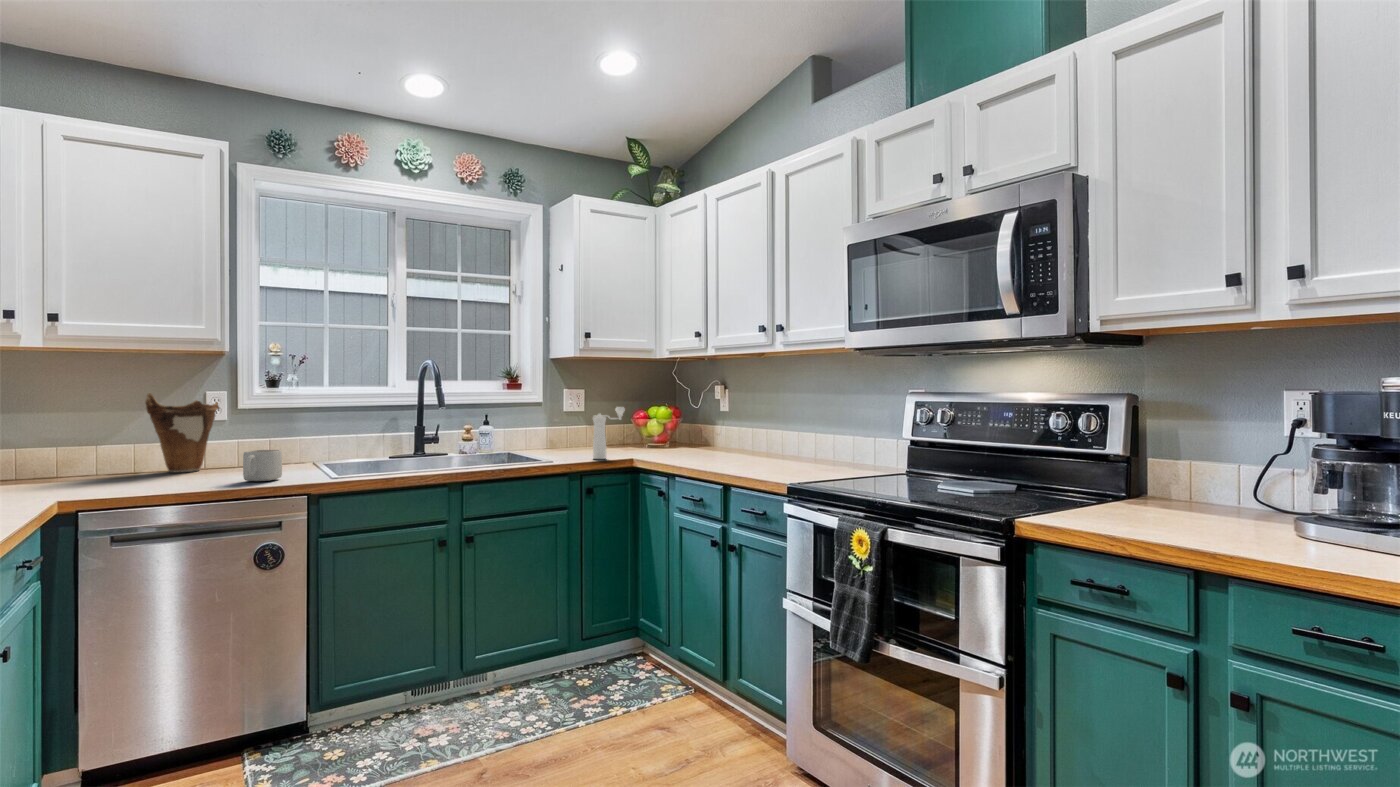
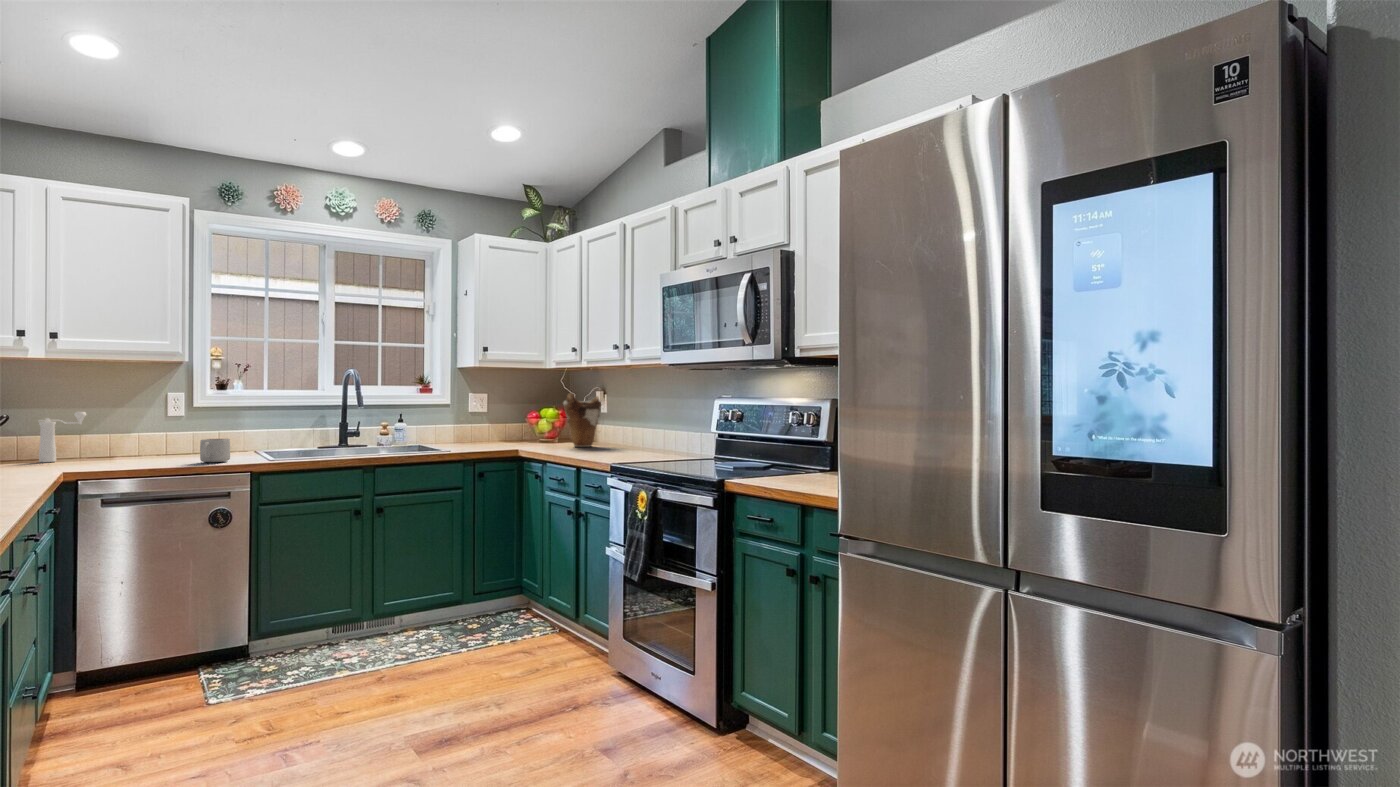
vase: present [145,393,219,472] -> present [563,393,601,447]
pepper mill: present [593,407,625,459] -> present [39,412,86,462]

